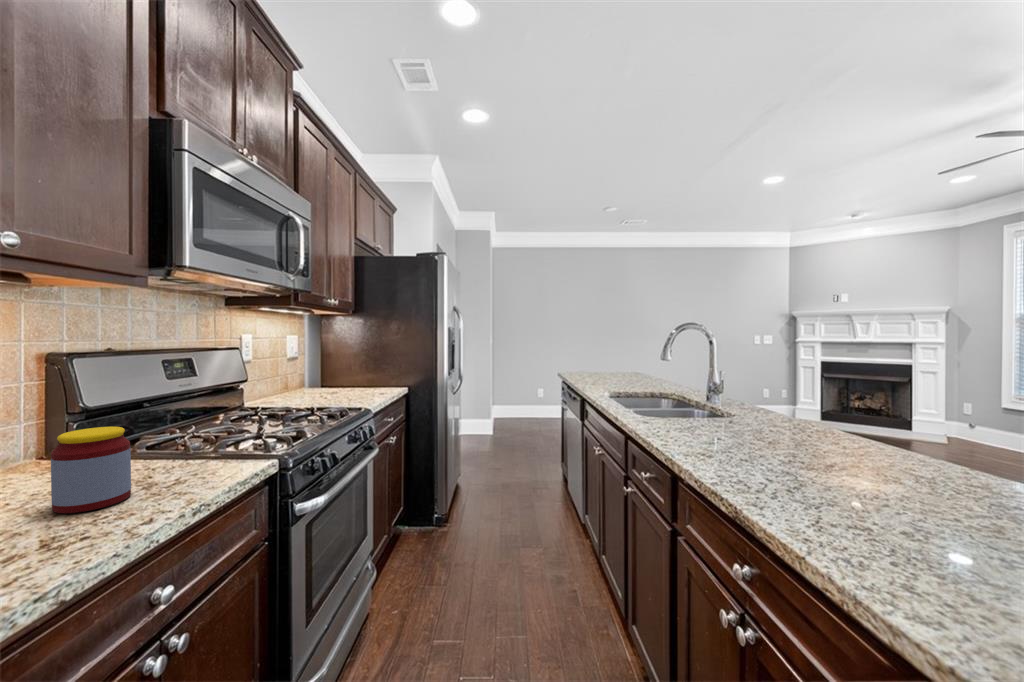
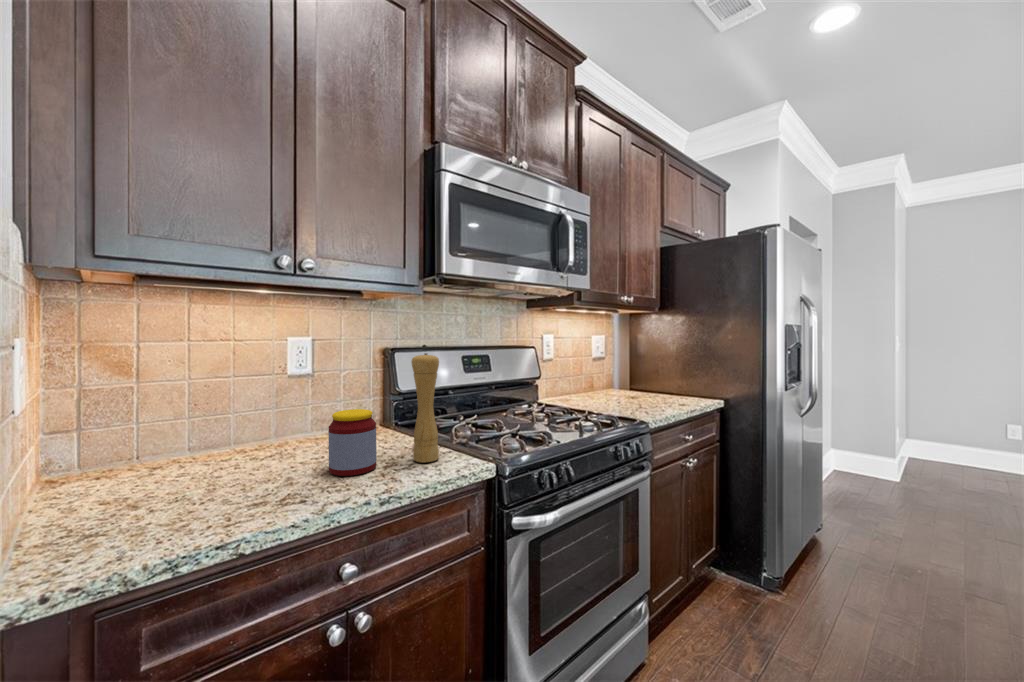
pepper mill: none [168,355,207,476] -> present [412,353,439,462]

